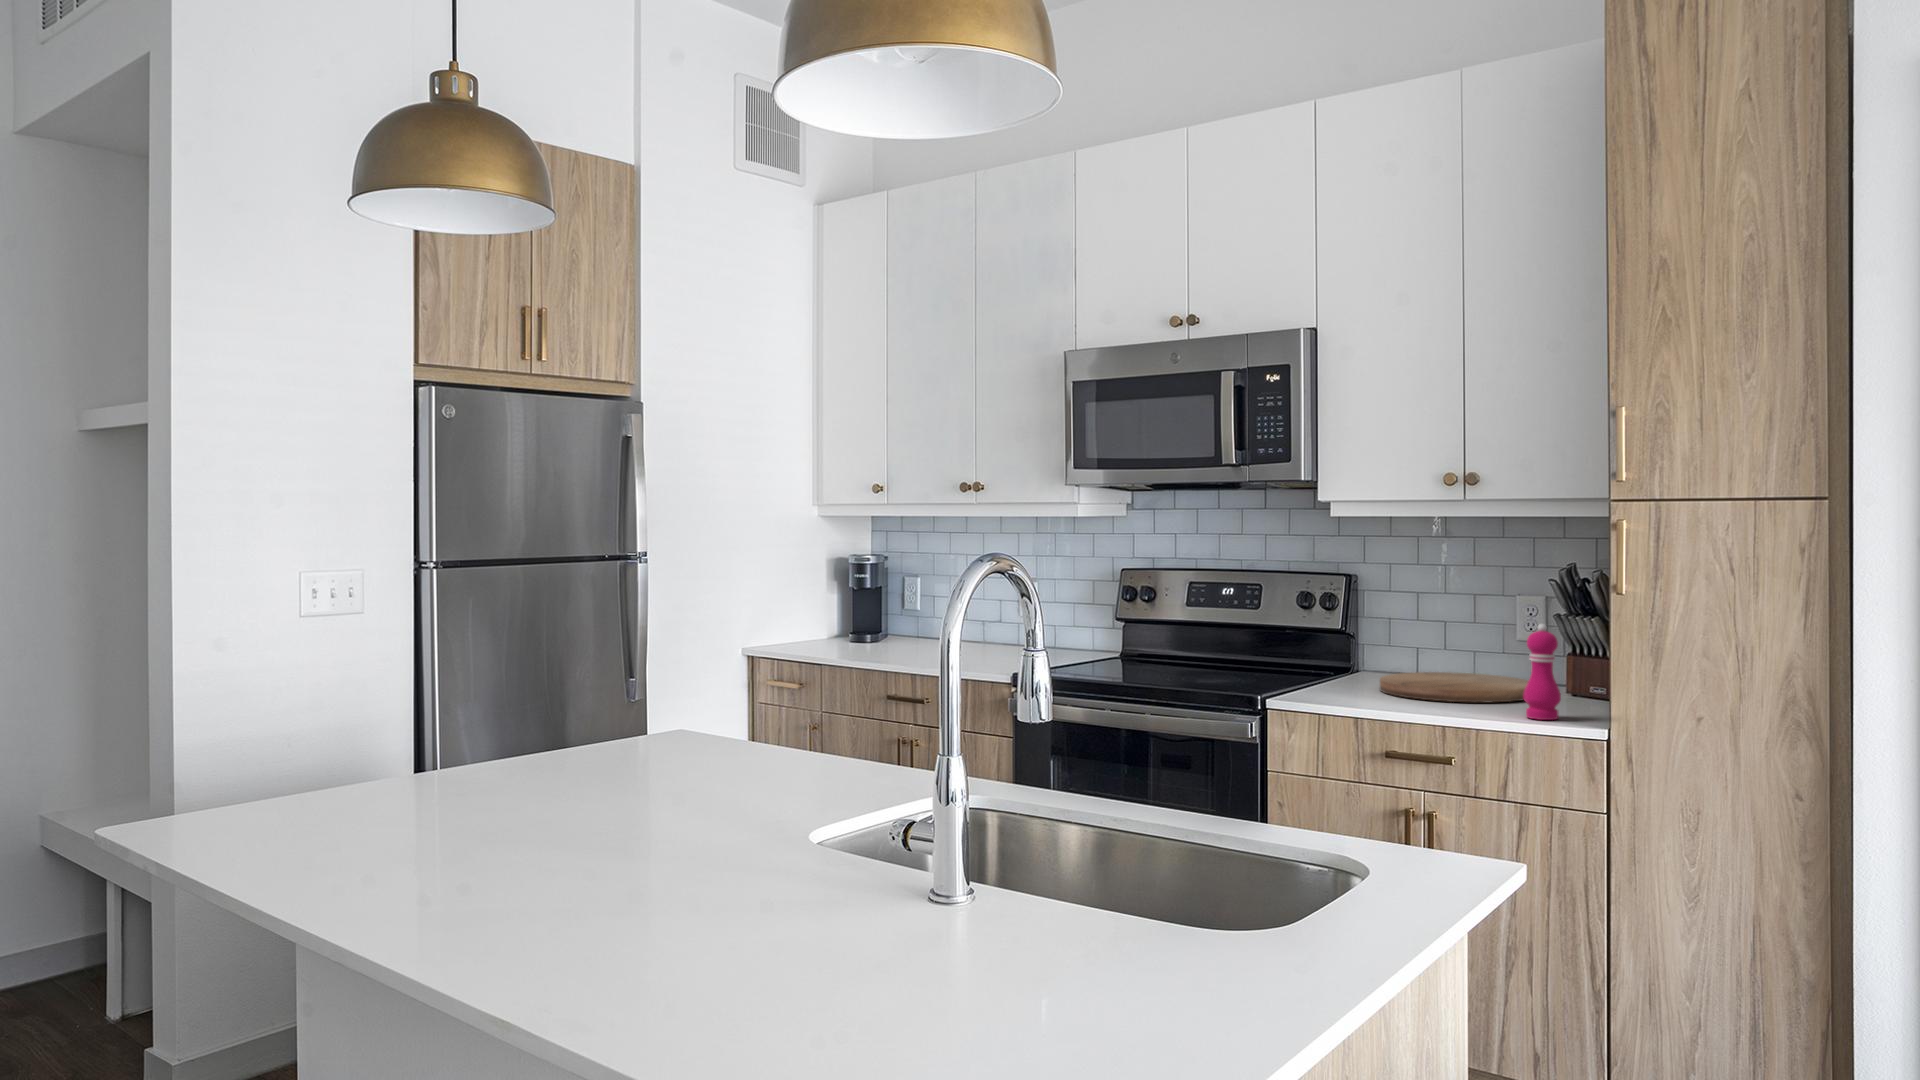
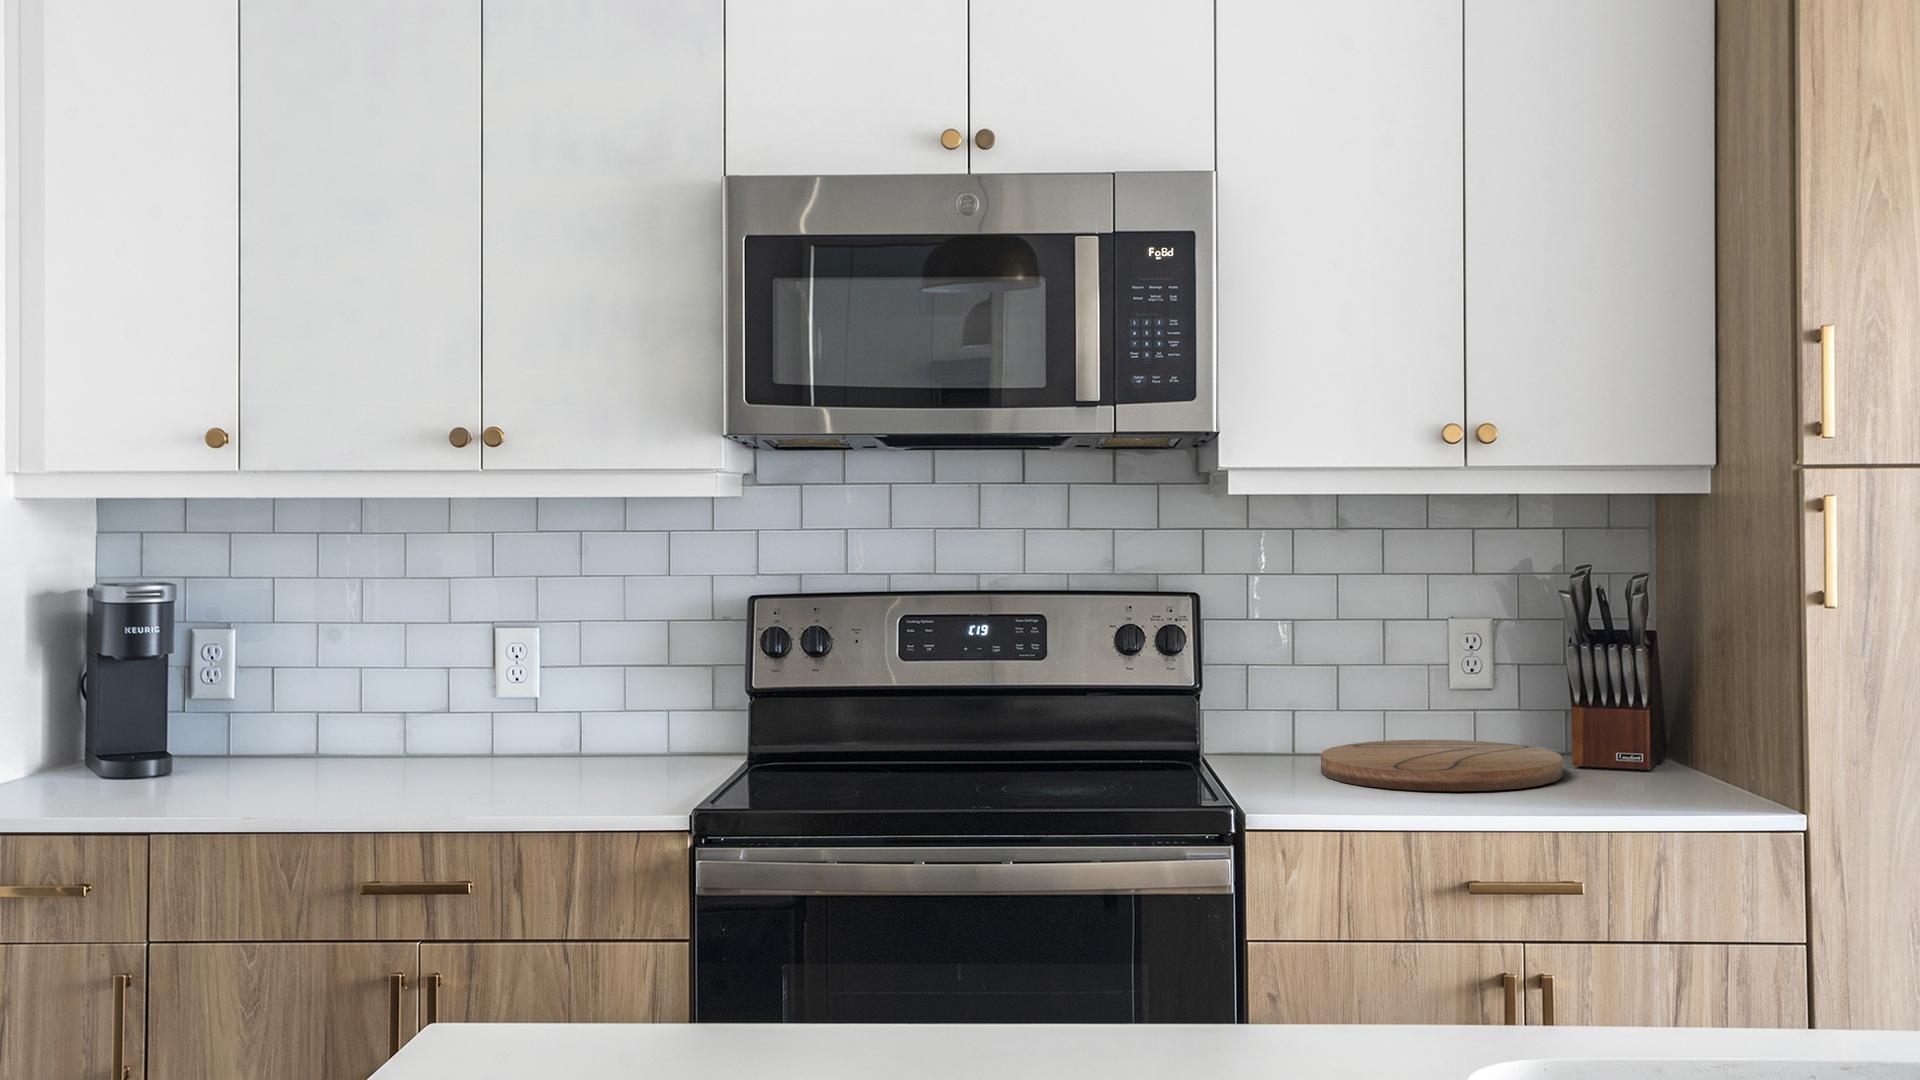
pepper mill: present [1524,624,1561,720] -> none [1649,655,1707,807]

